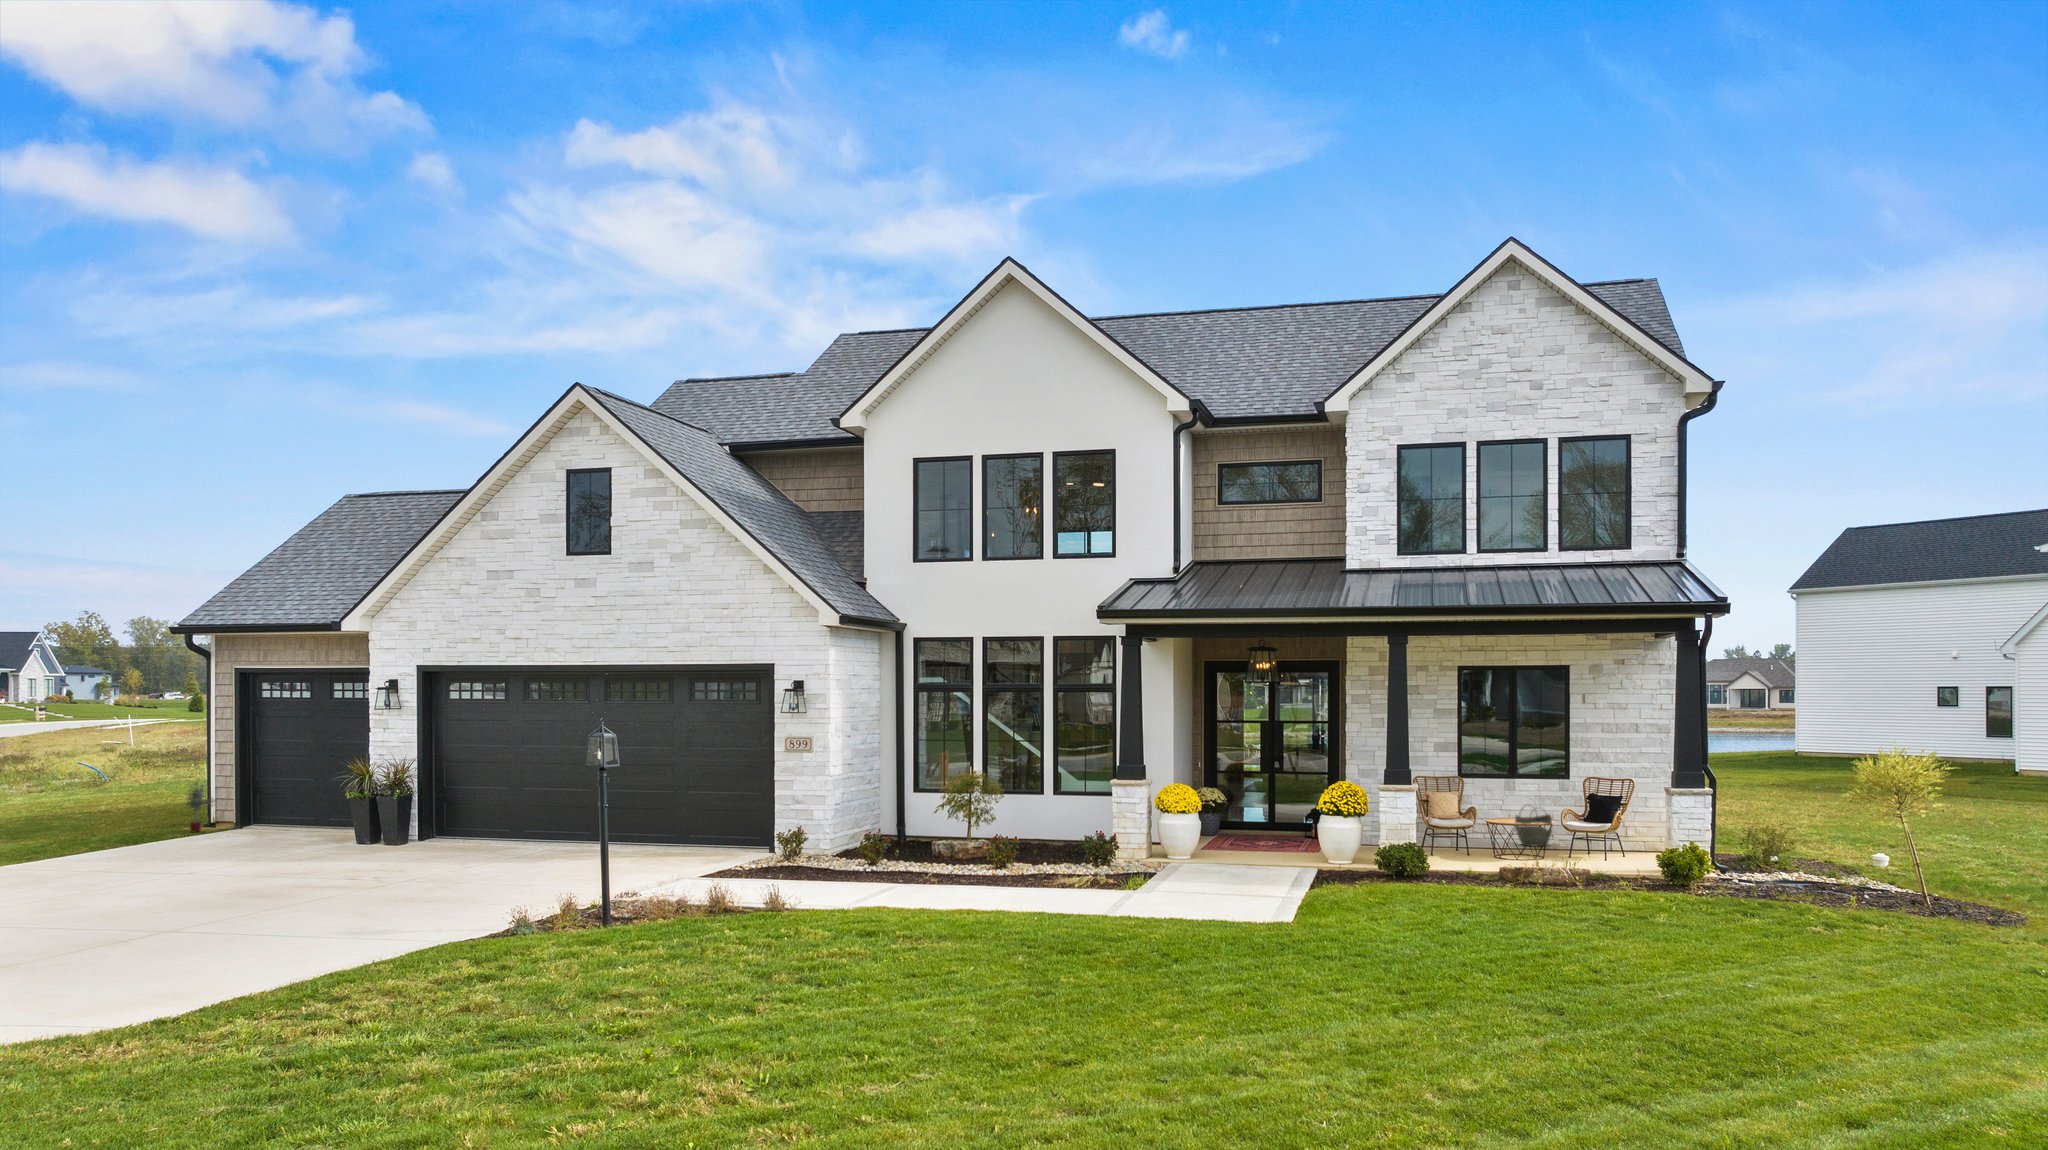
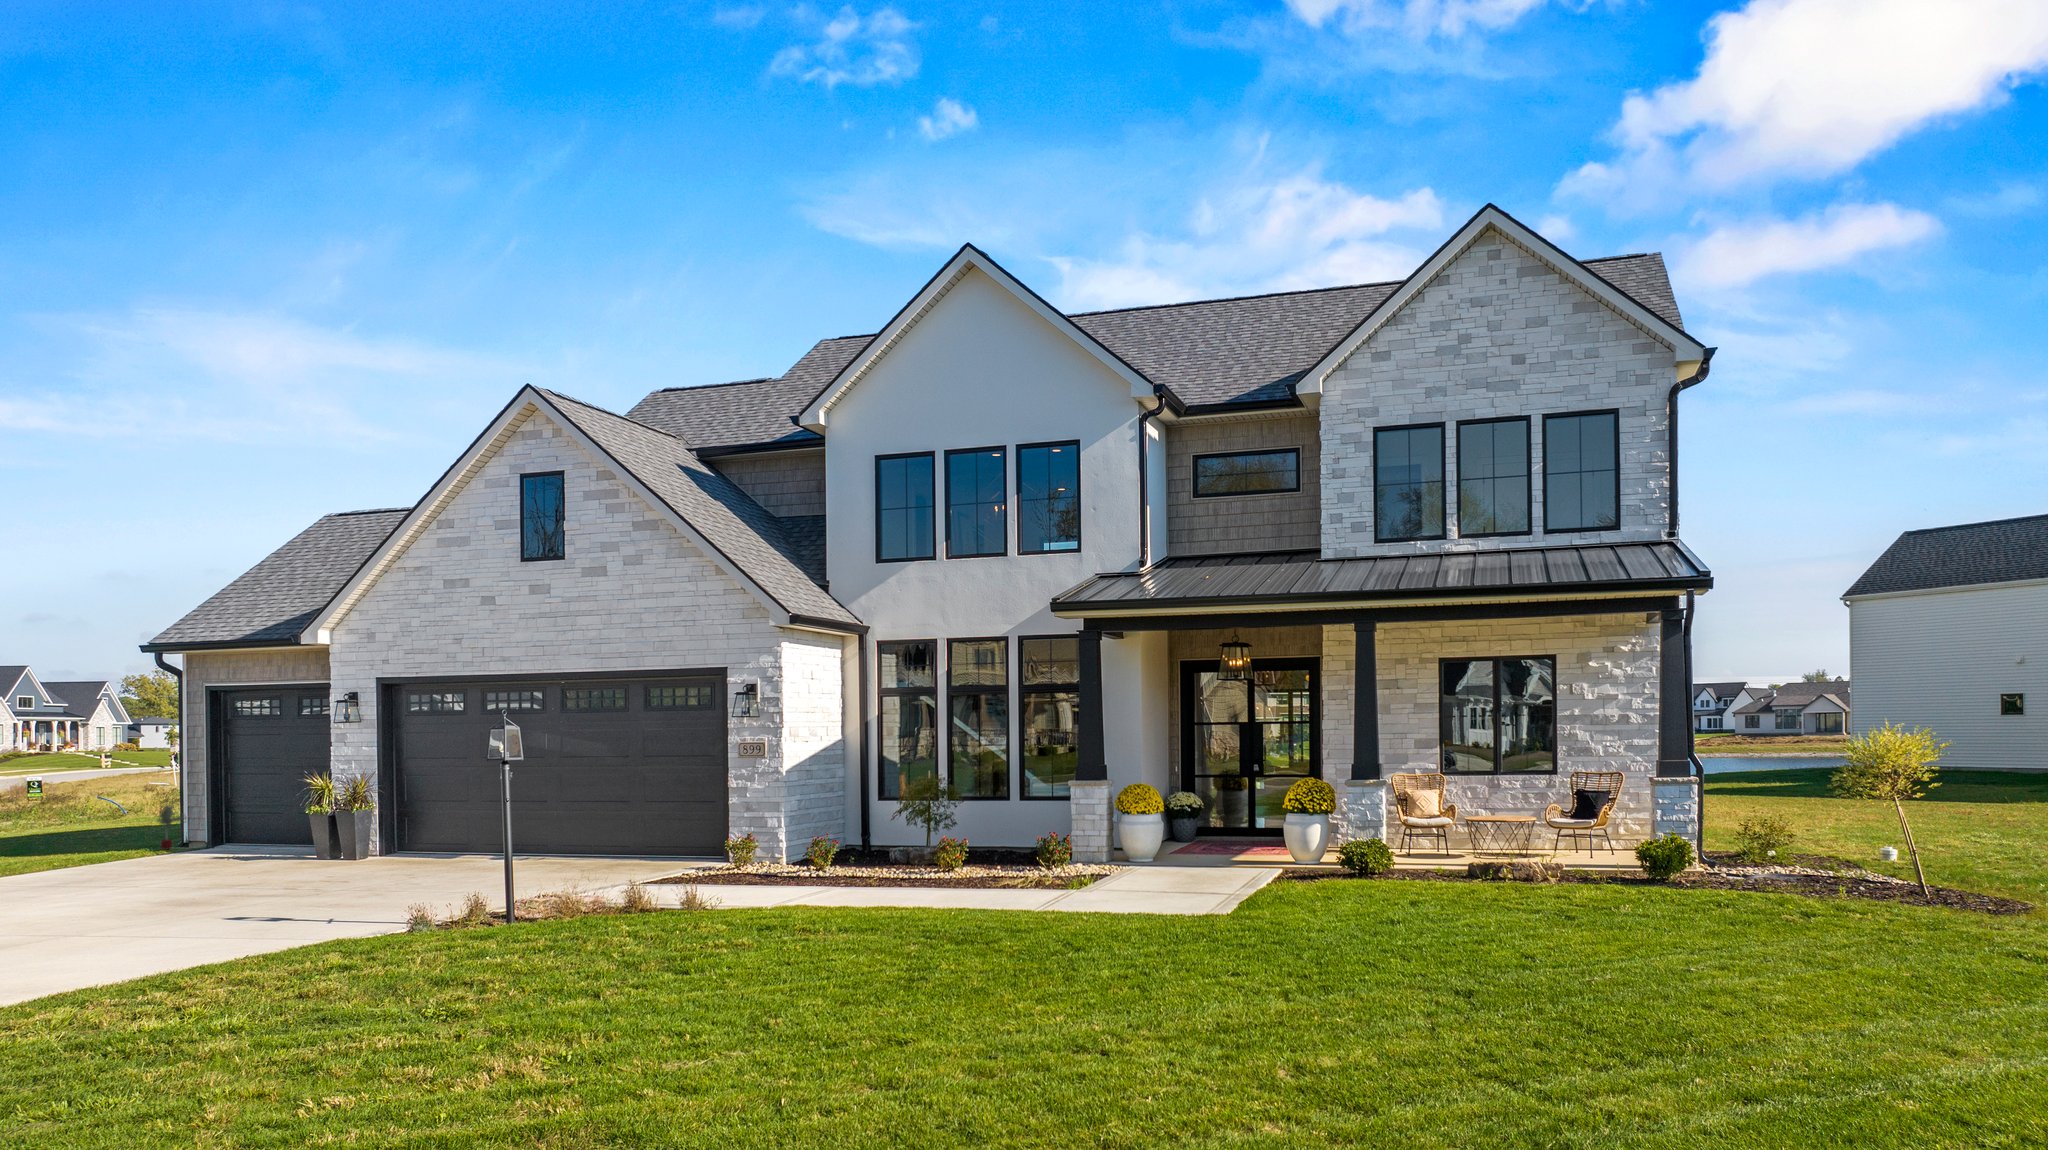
woven basket: present [1515,805,1552,846] -> none [1502,802,1541,846]

